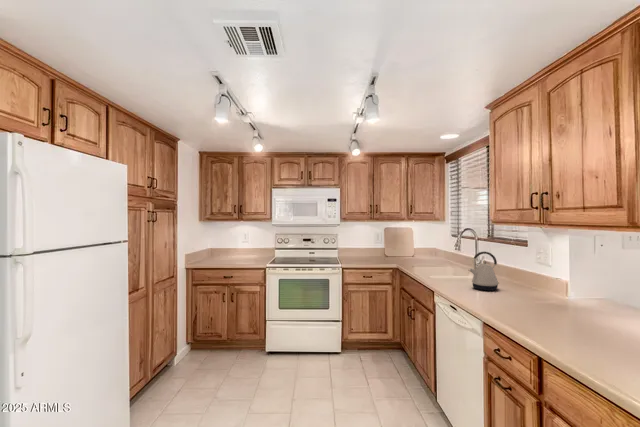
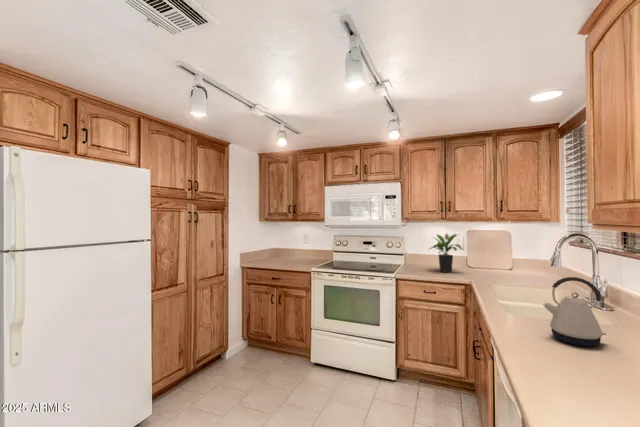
potted plant: none [362,230,389,261] -> present [430,234,462,273]

